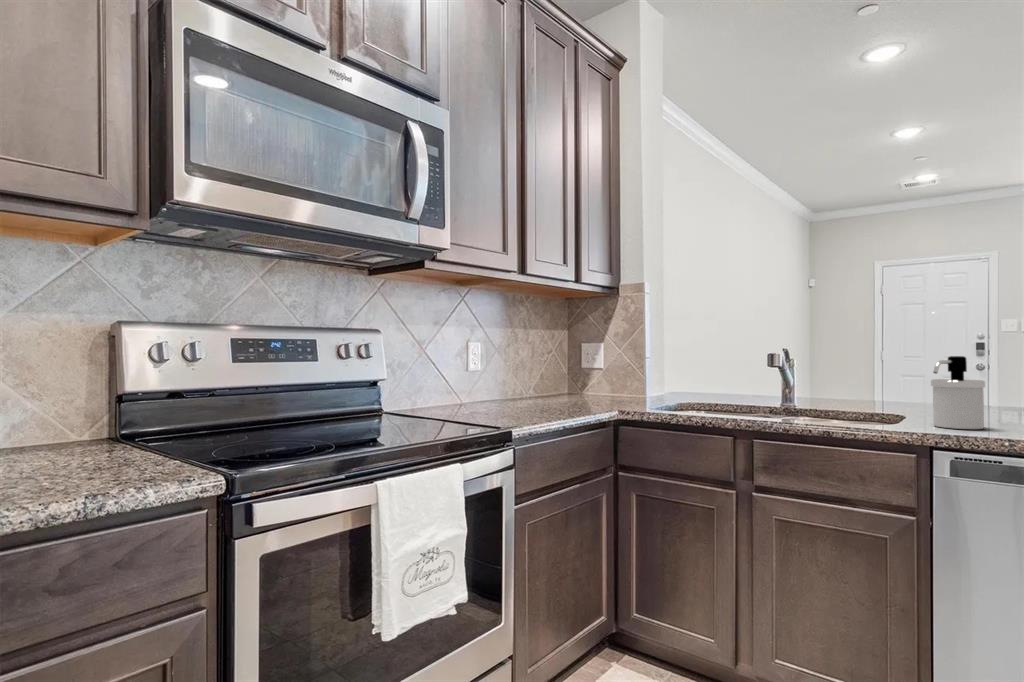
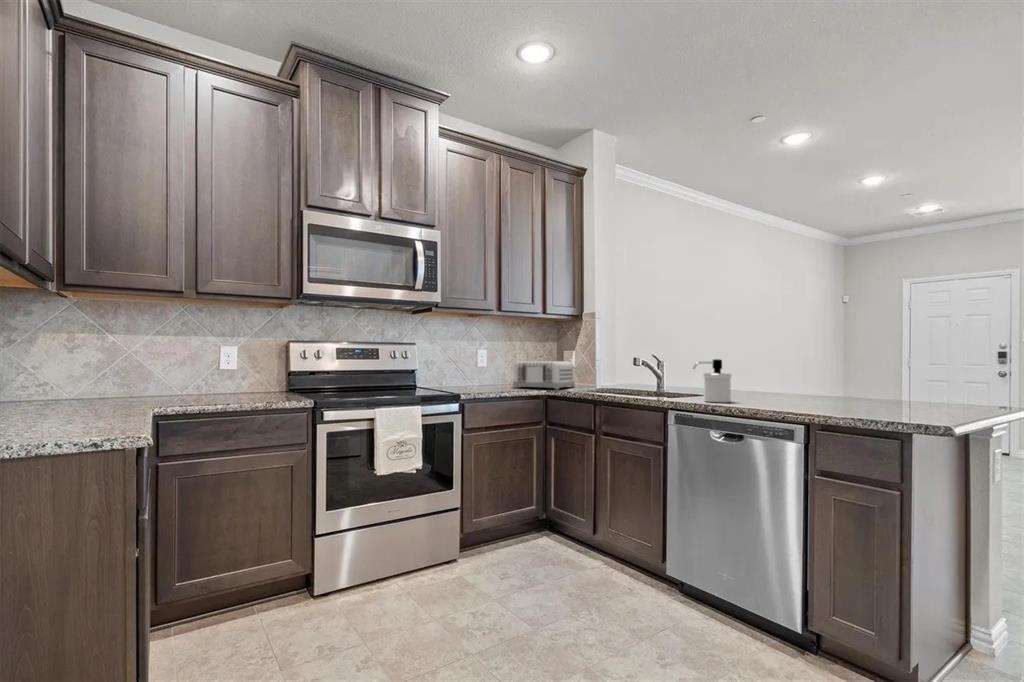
toaster: none [539,360,623,408] -> present [513,361,575,389]

